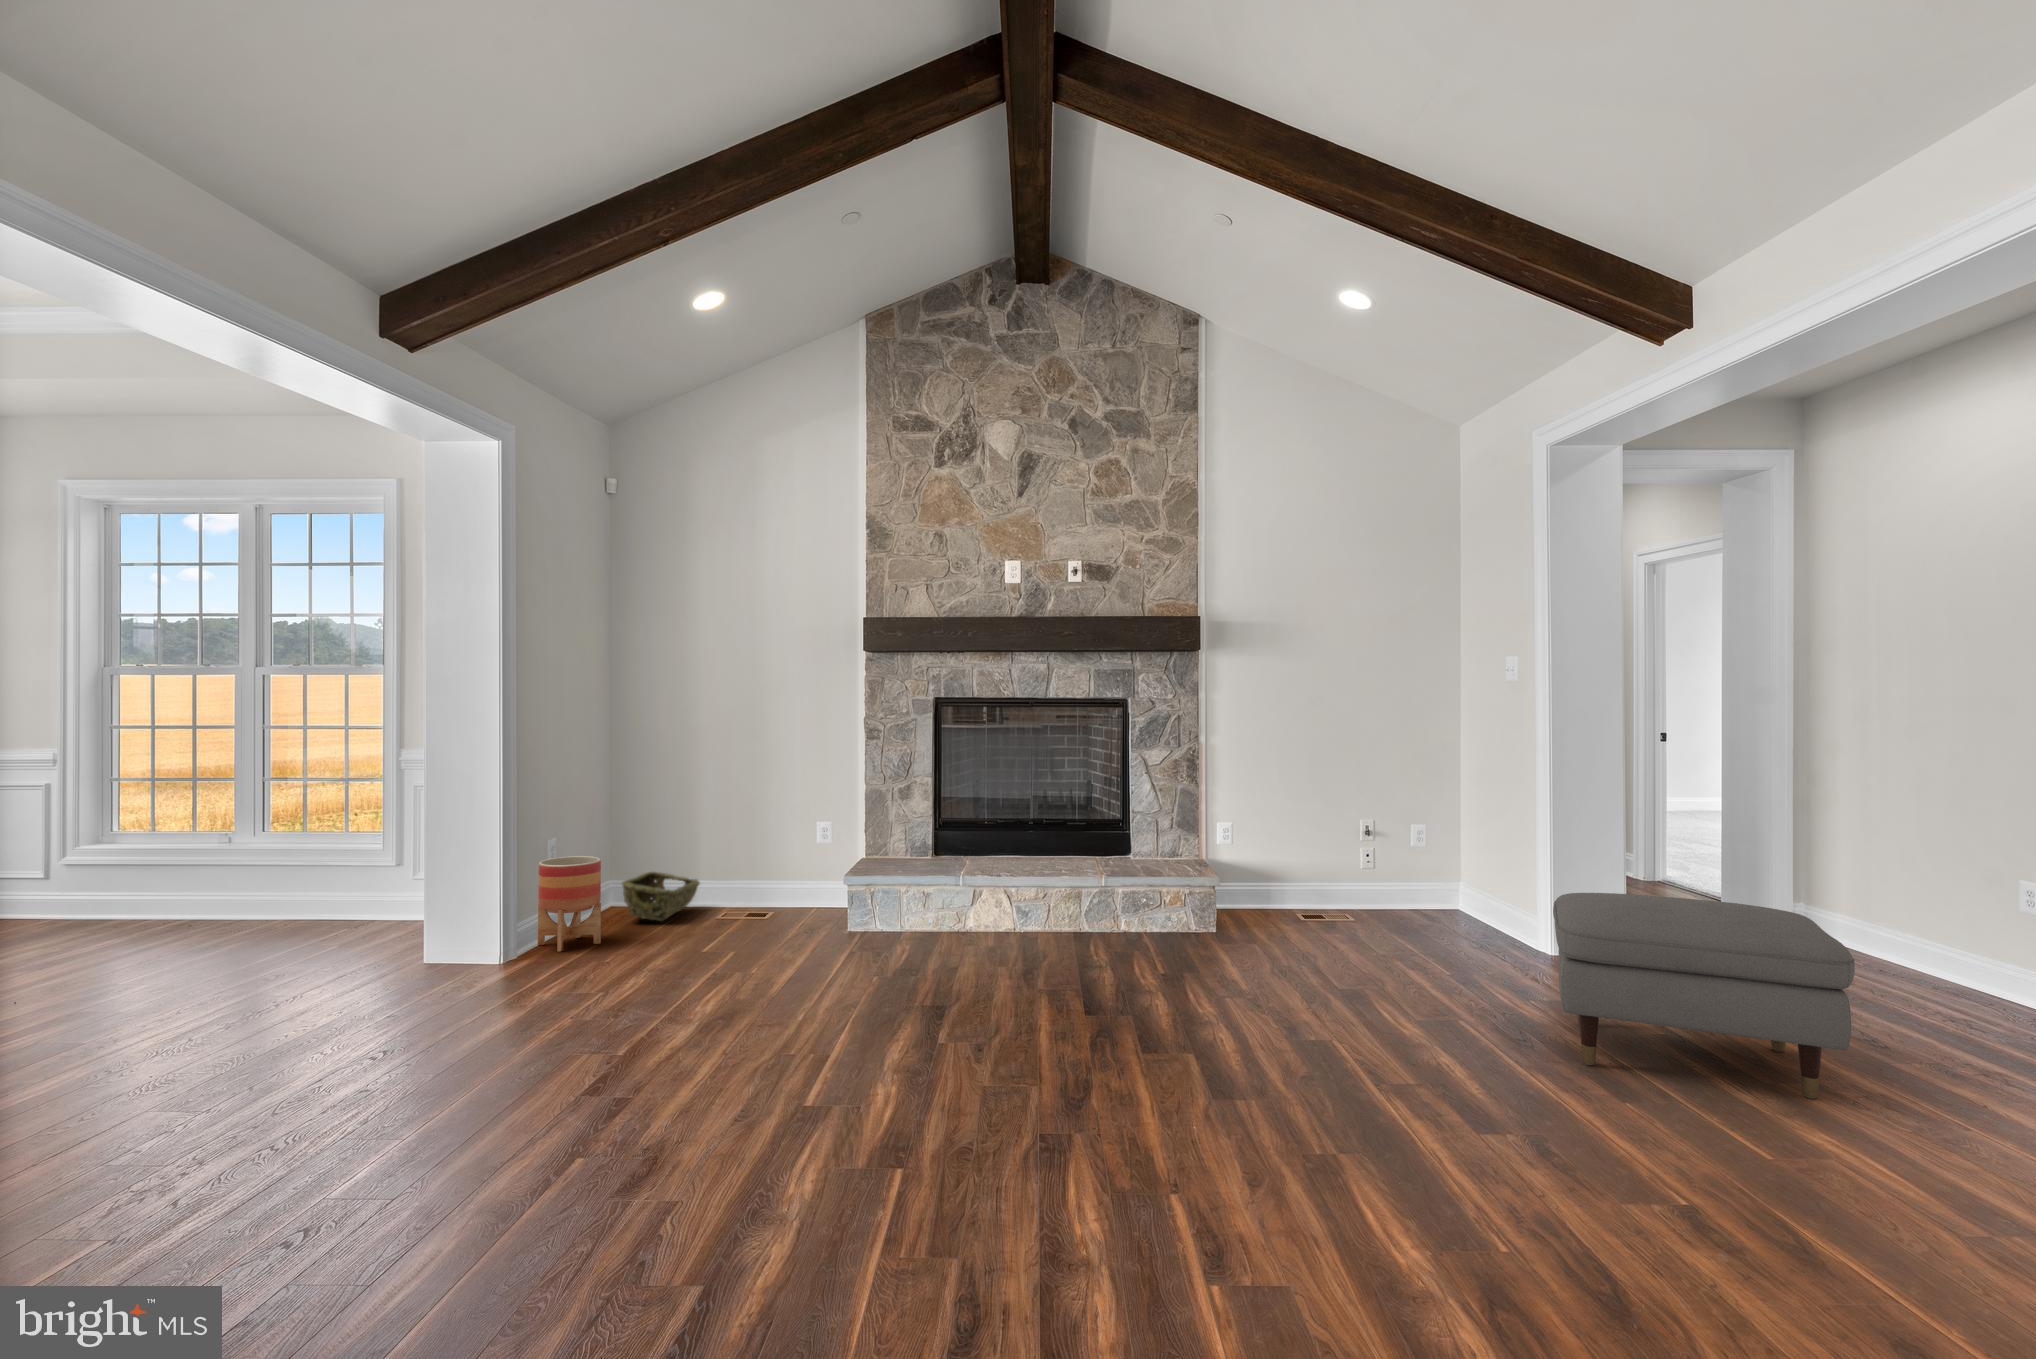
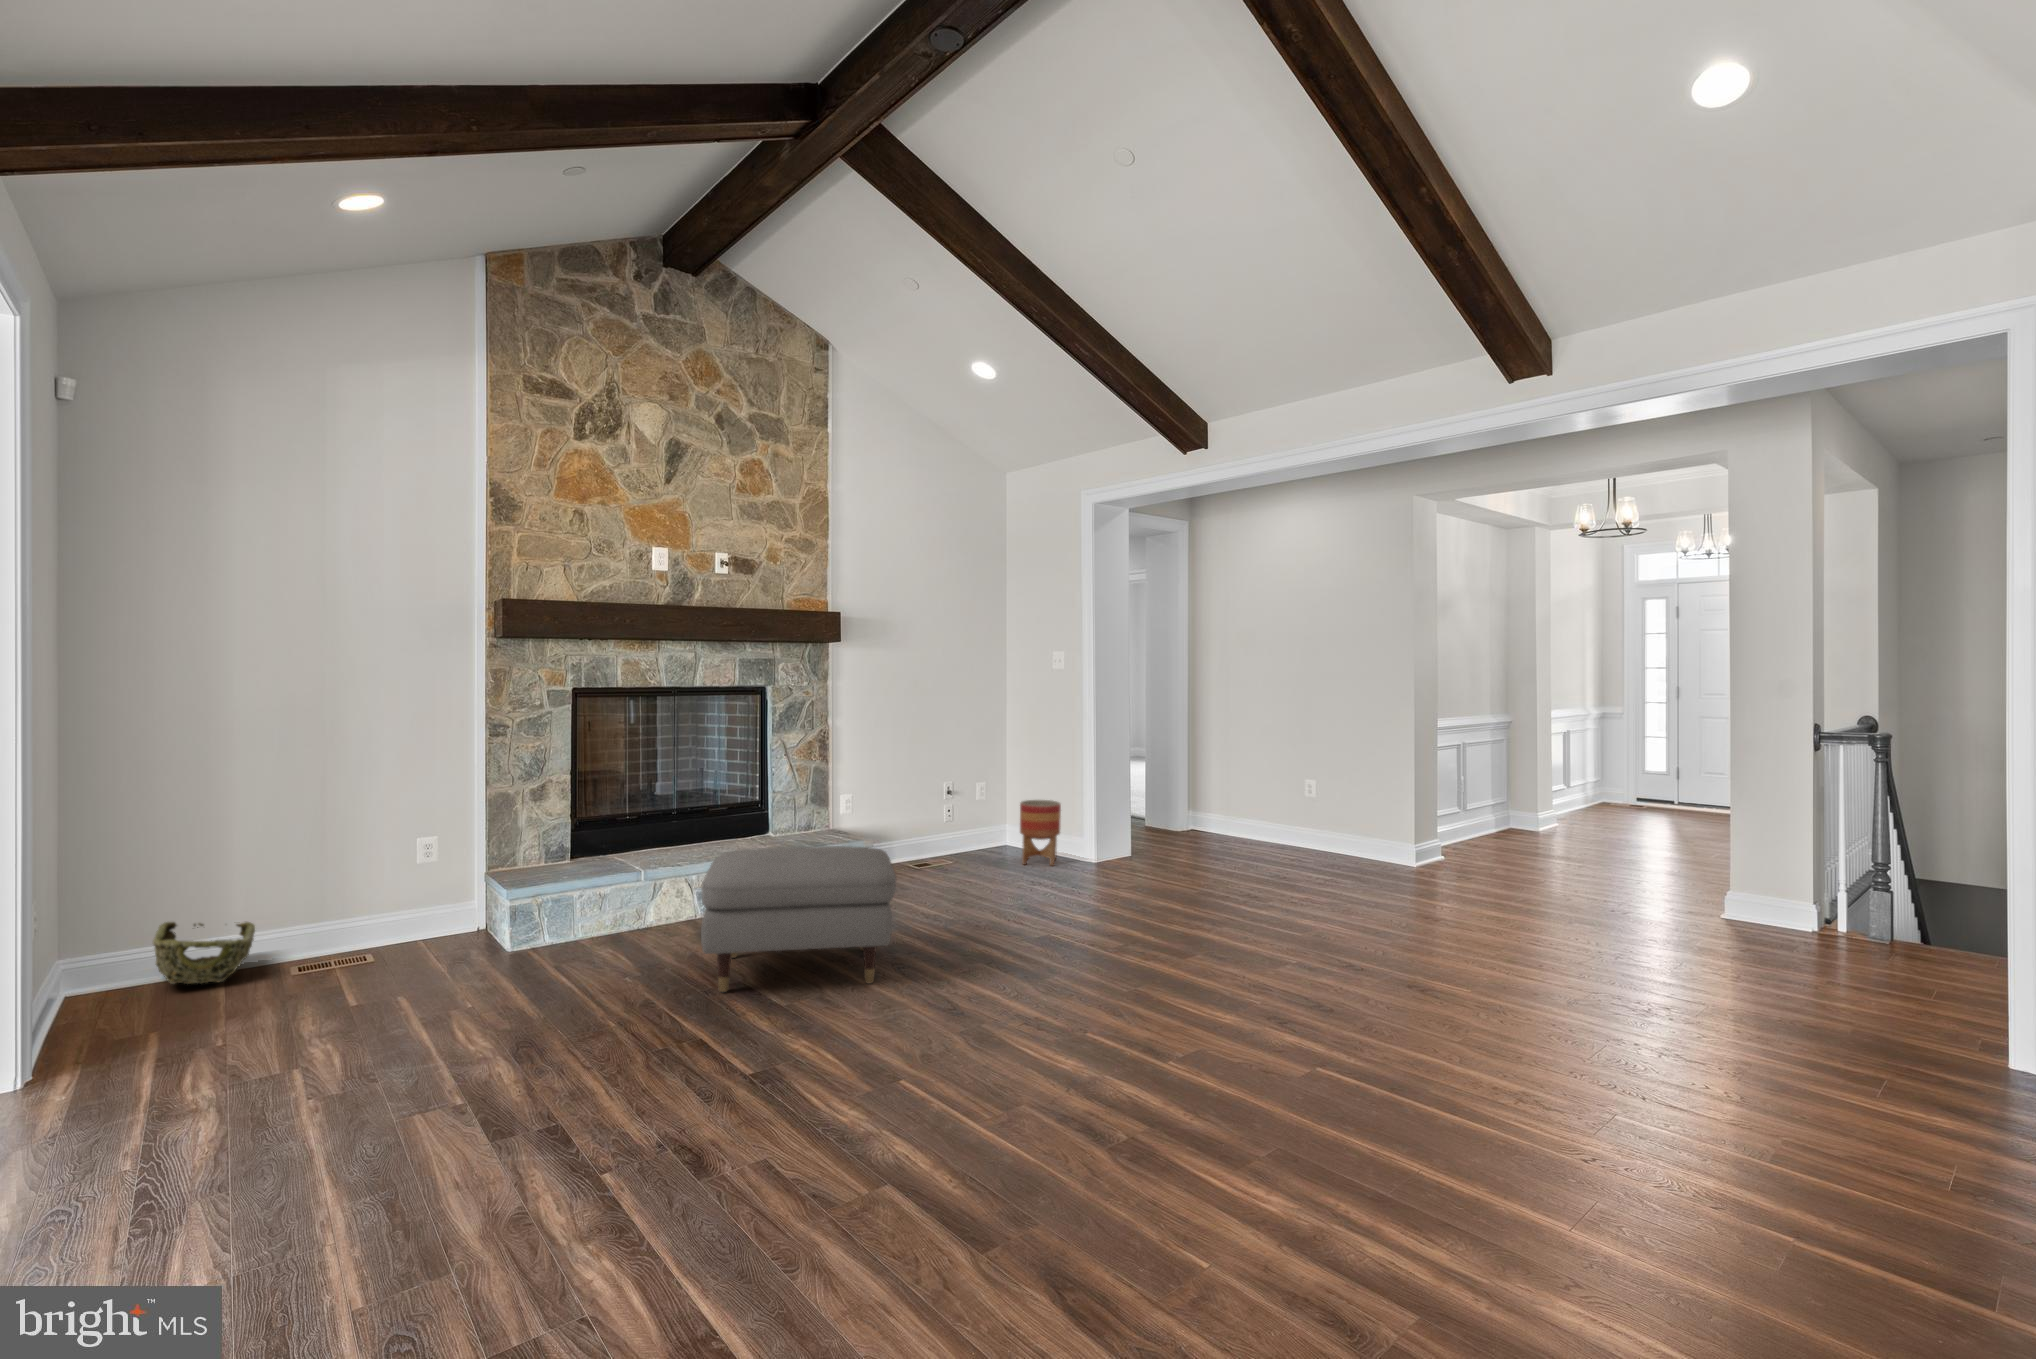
planter: present [538,856,601,952] -> present [1020,800,1061,866]
ottoman: present [1553,893,1855,1099] -> present [701,846,896,992]

